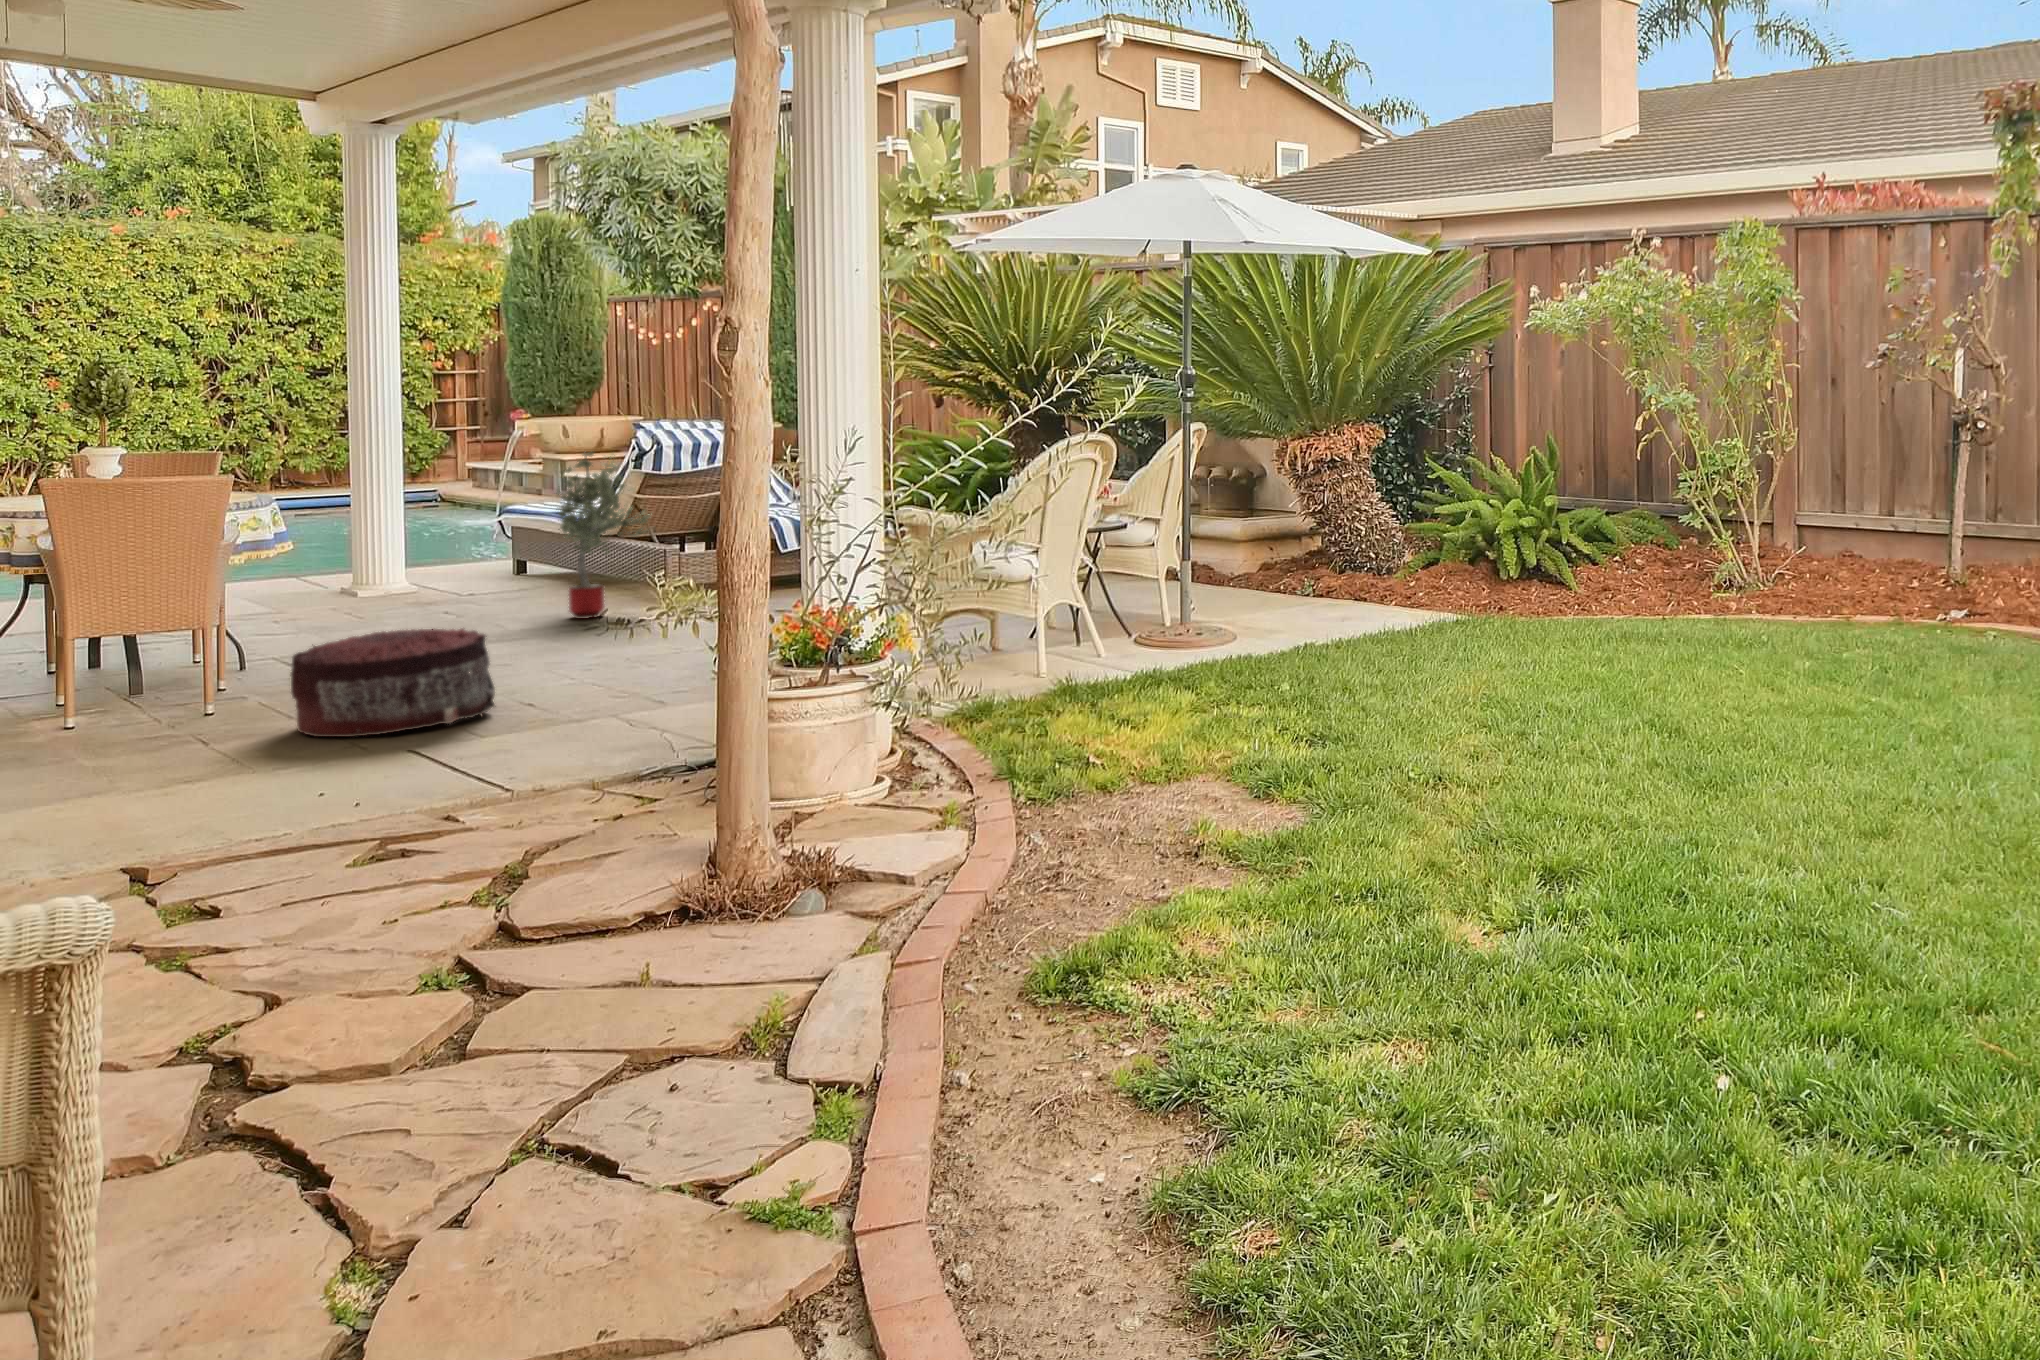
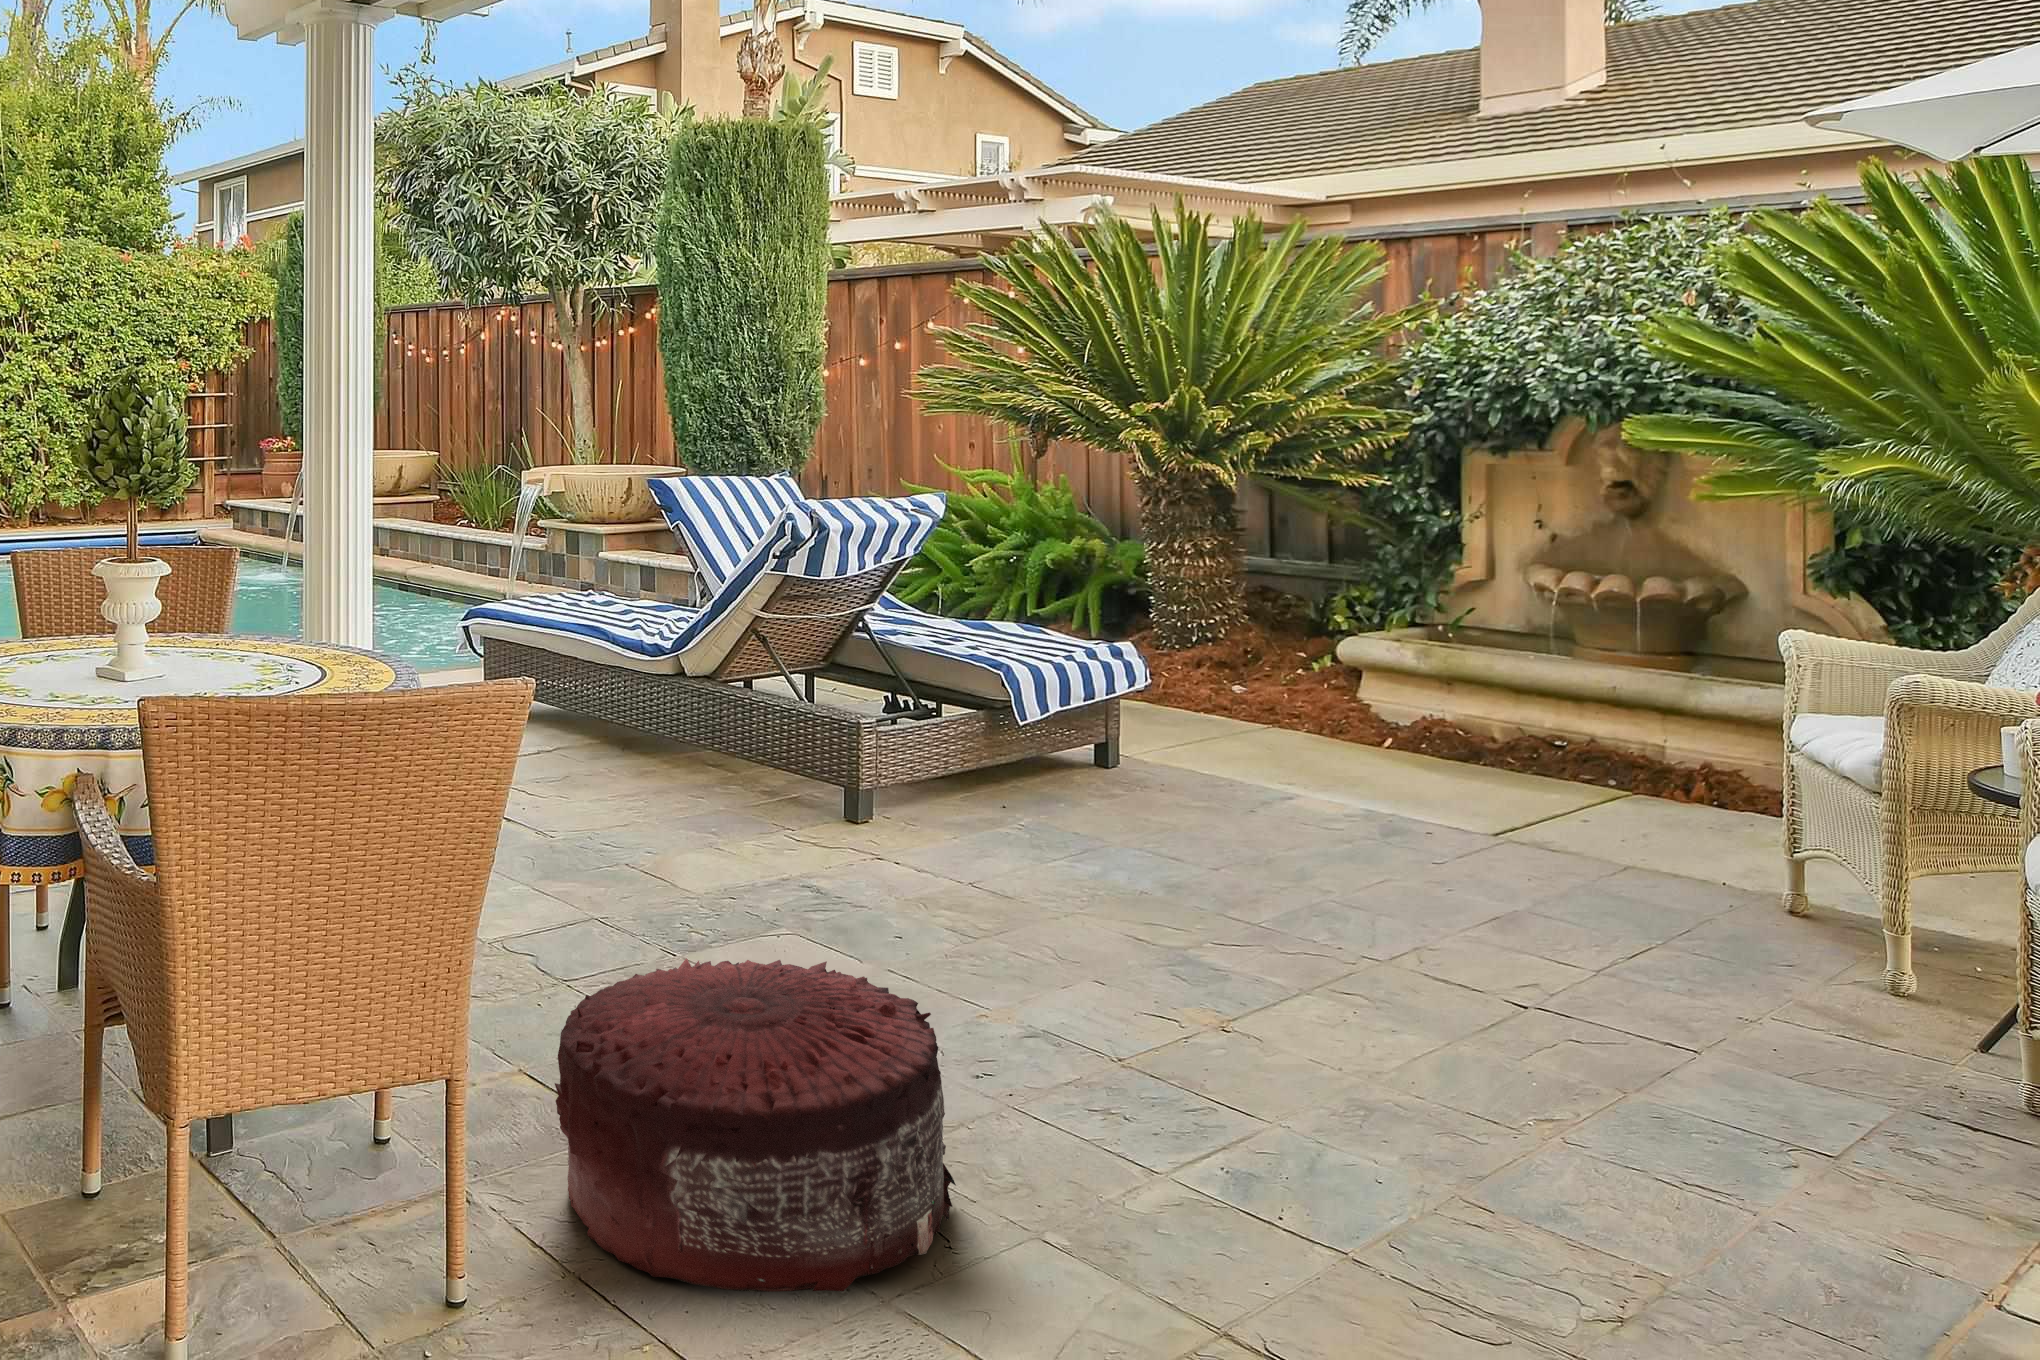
potted tree: present [556,452,650,619] -> none [610,530,772,808]

